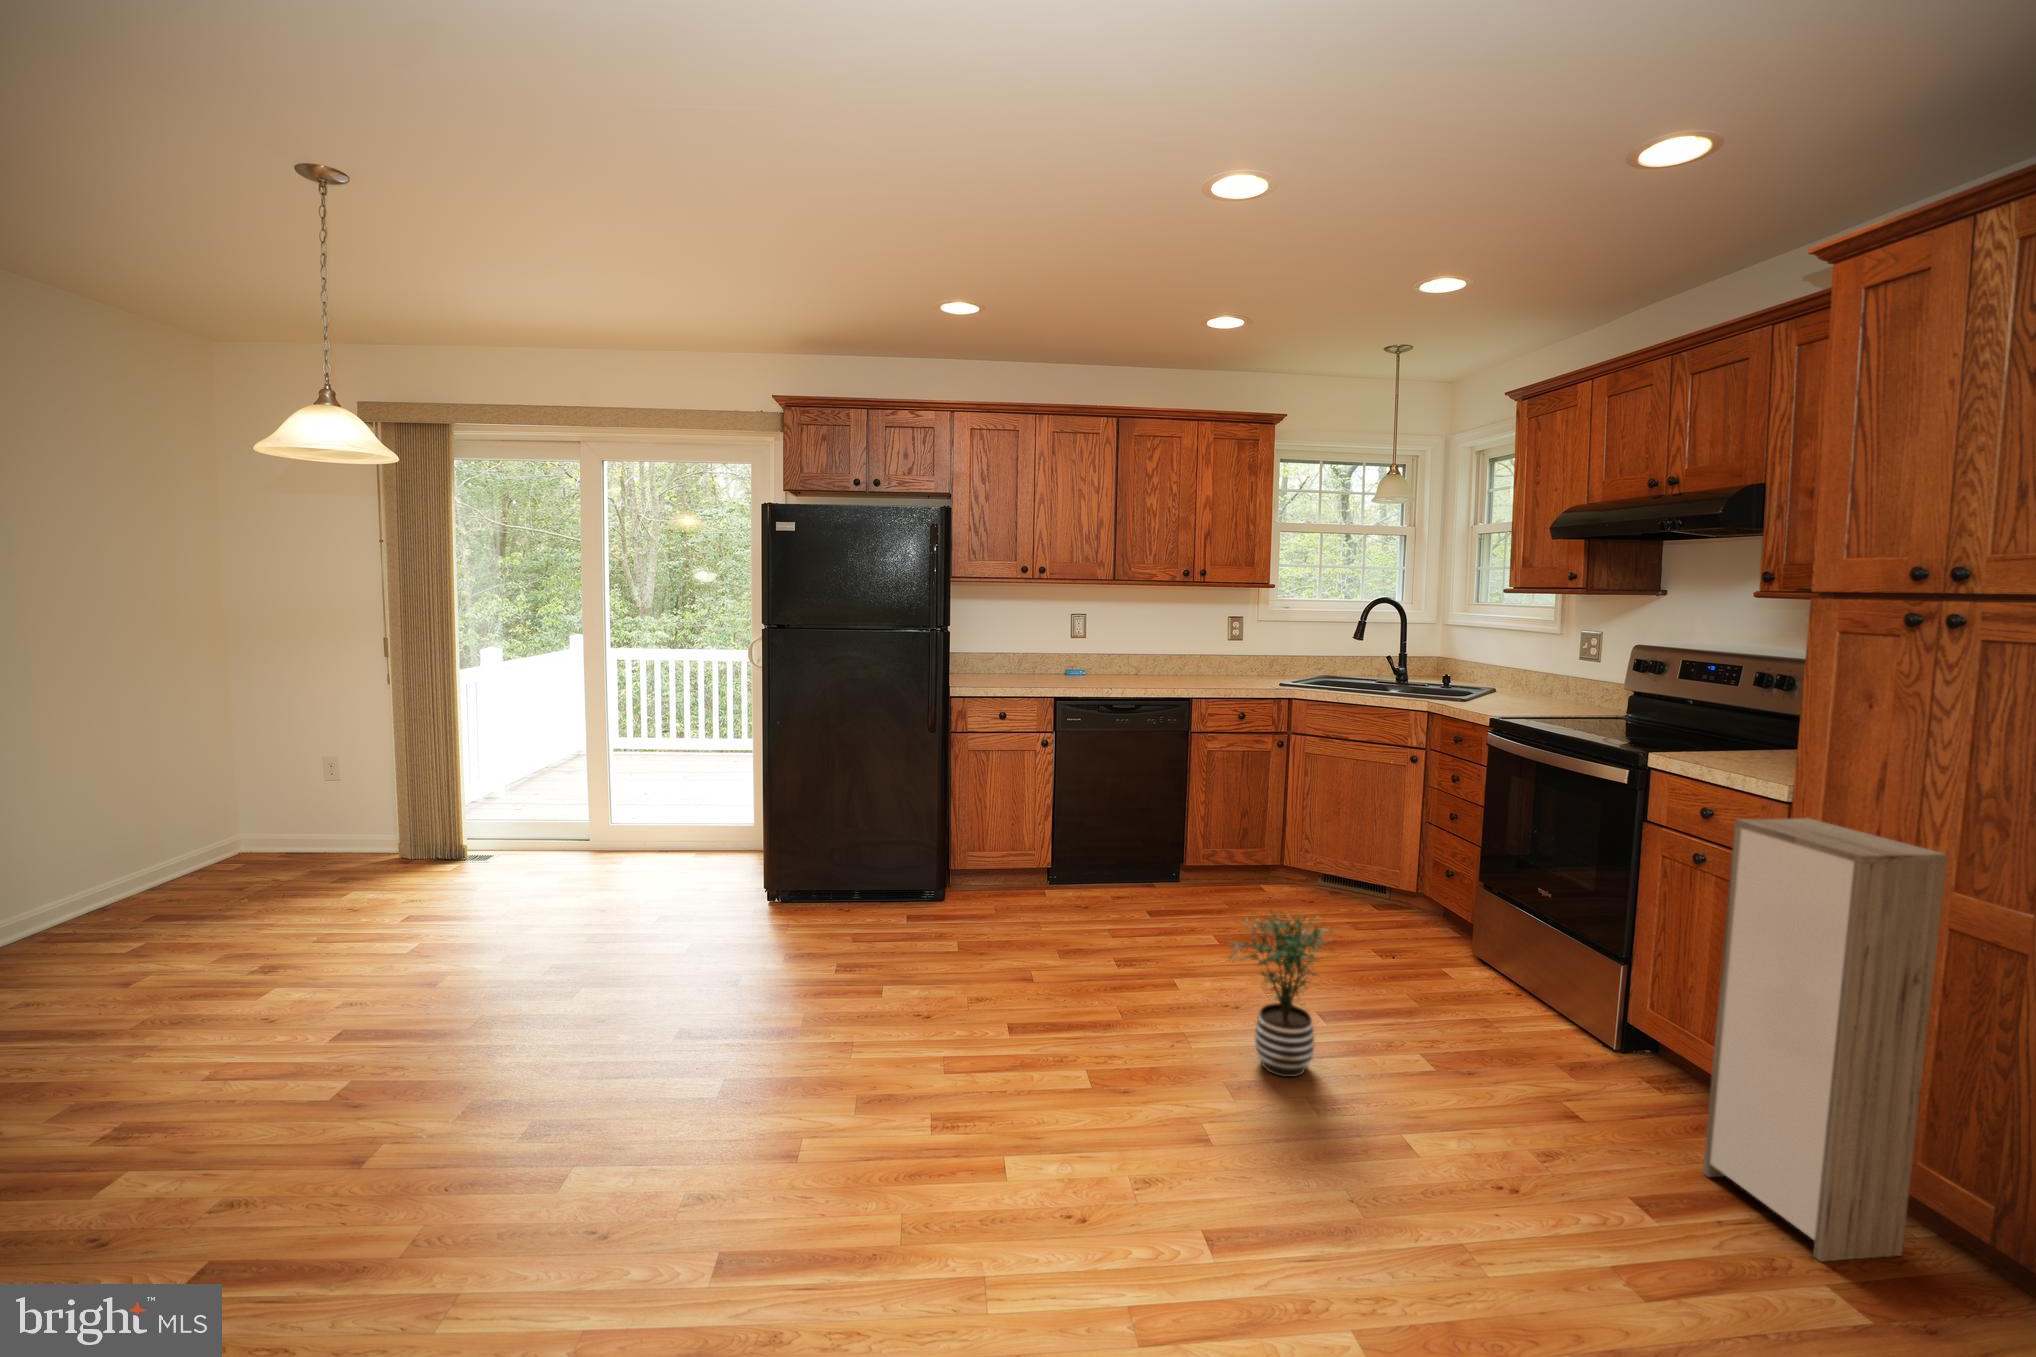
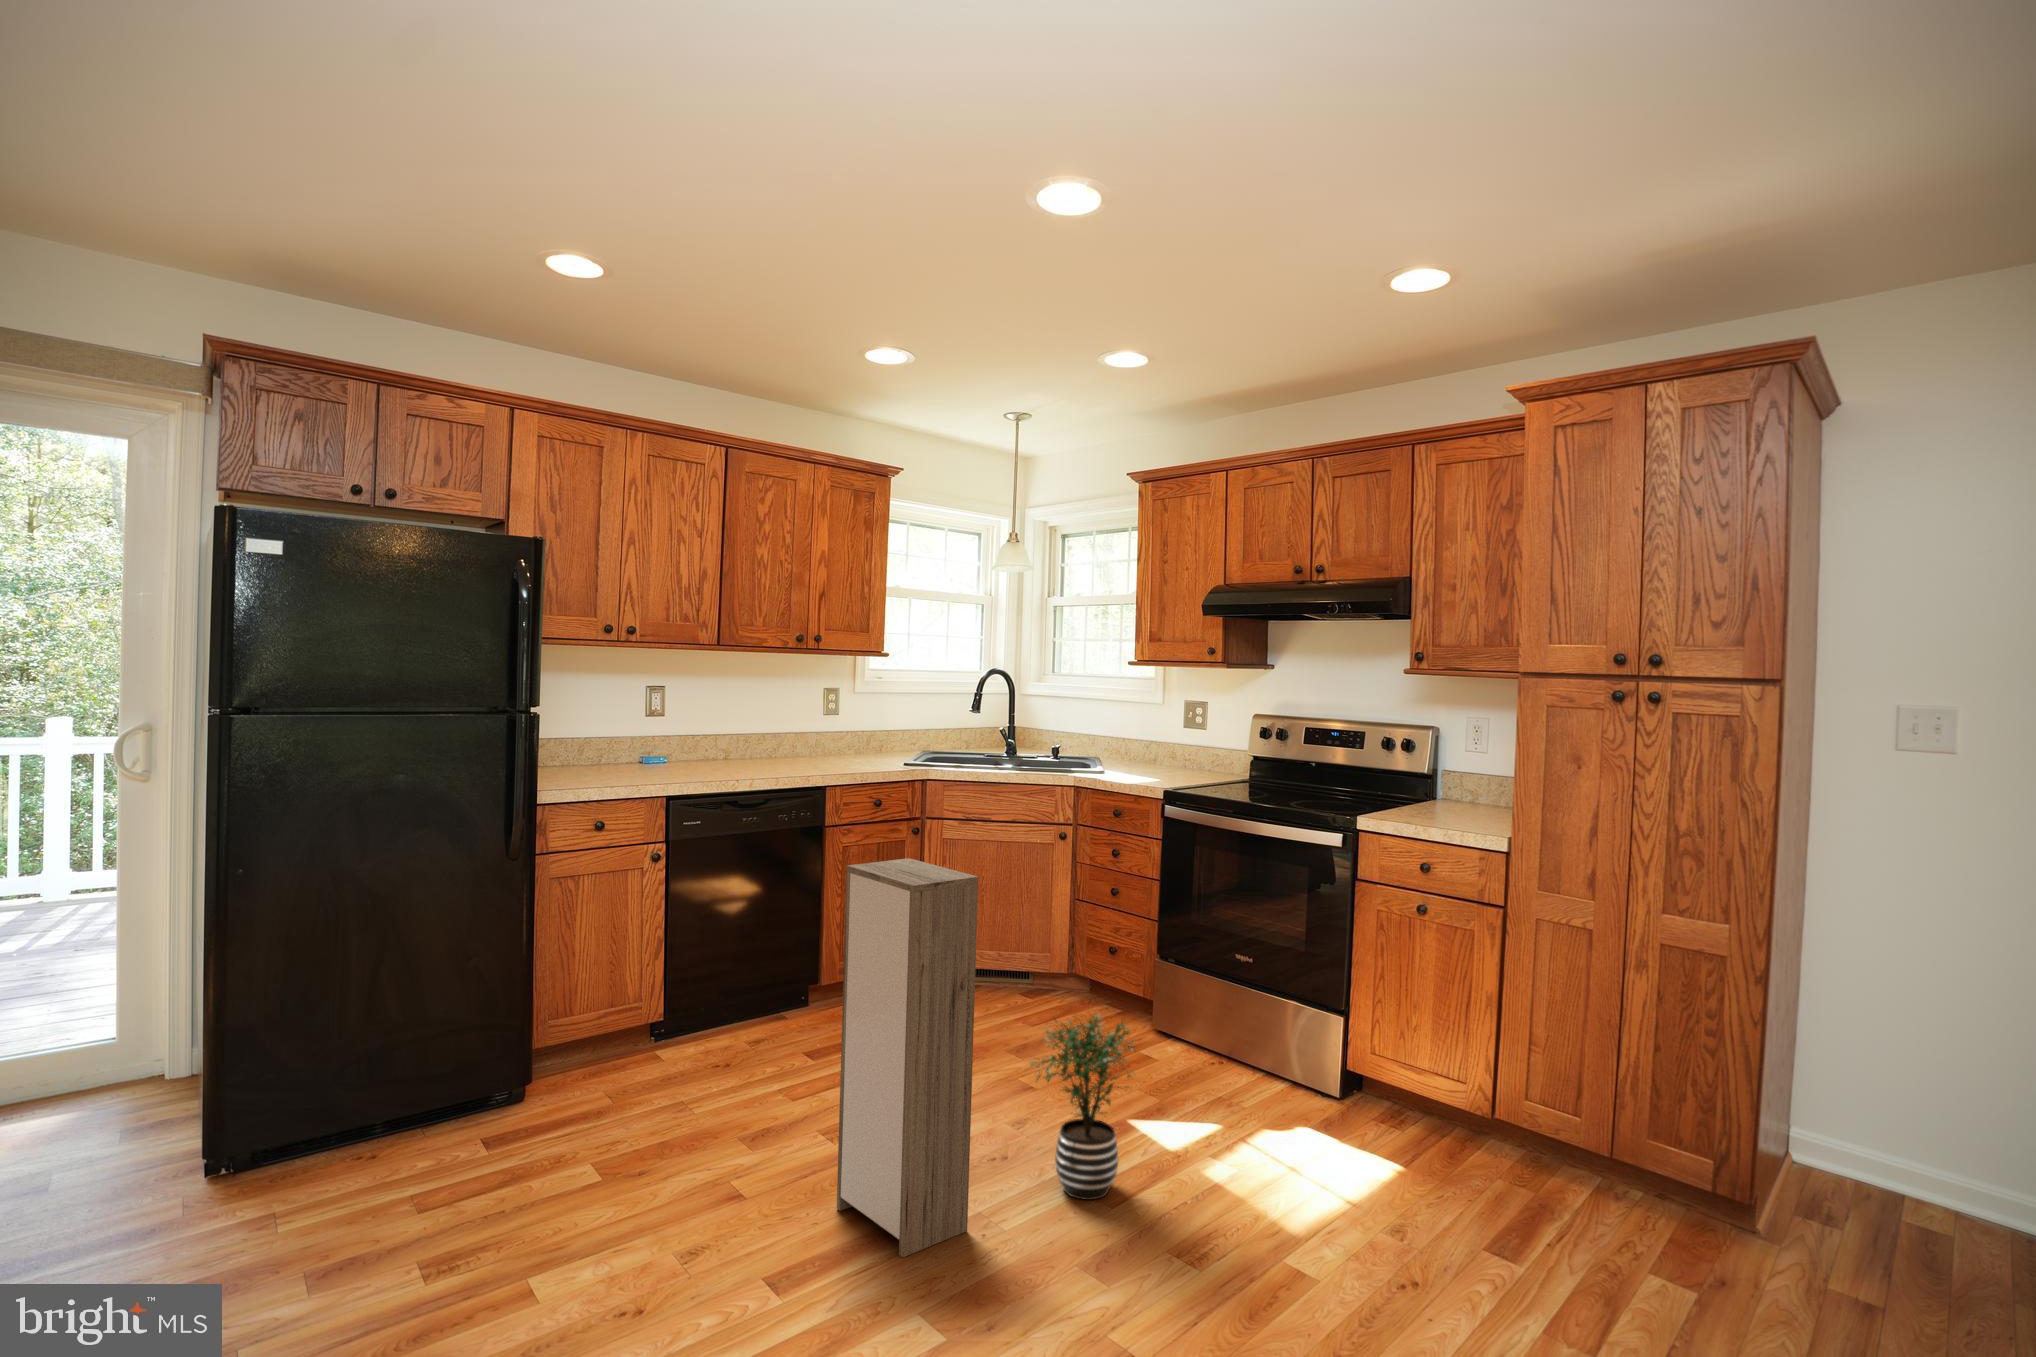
storage cabinet: present [1703,818,1947,1261] -> present [837,858,978,1257]

